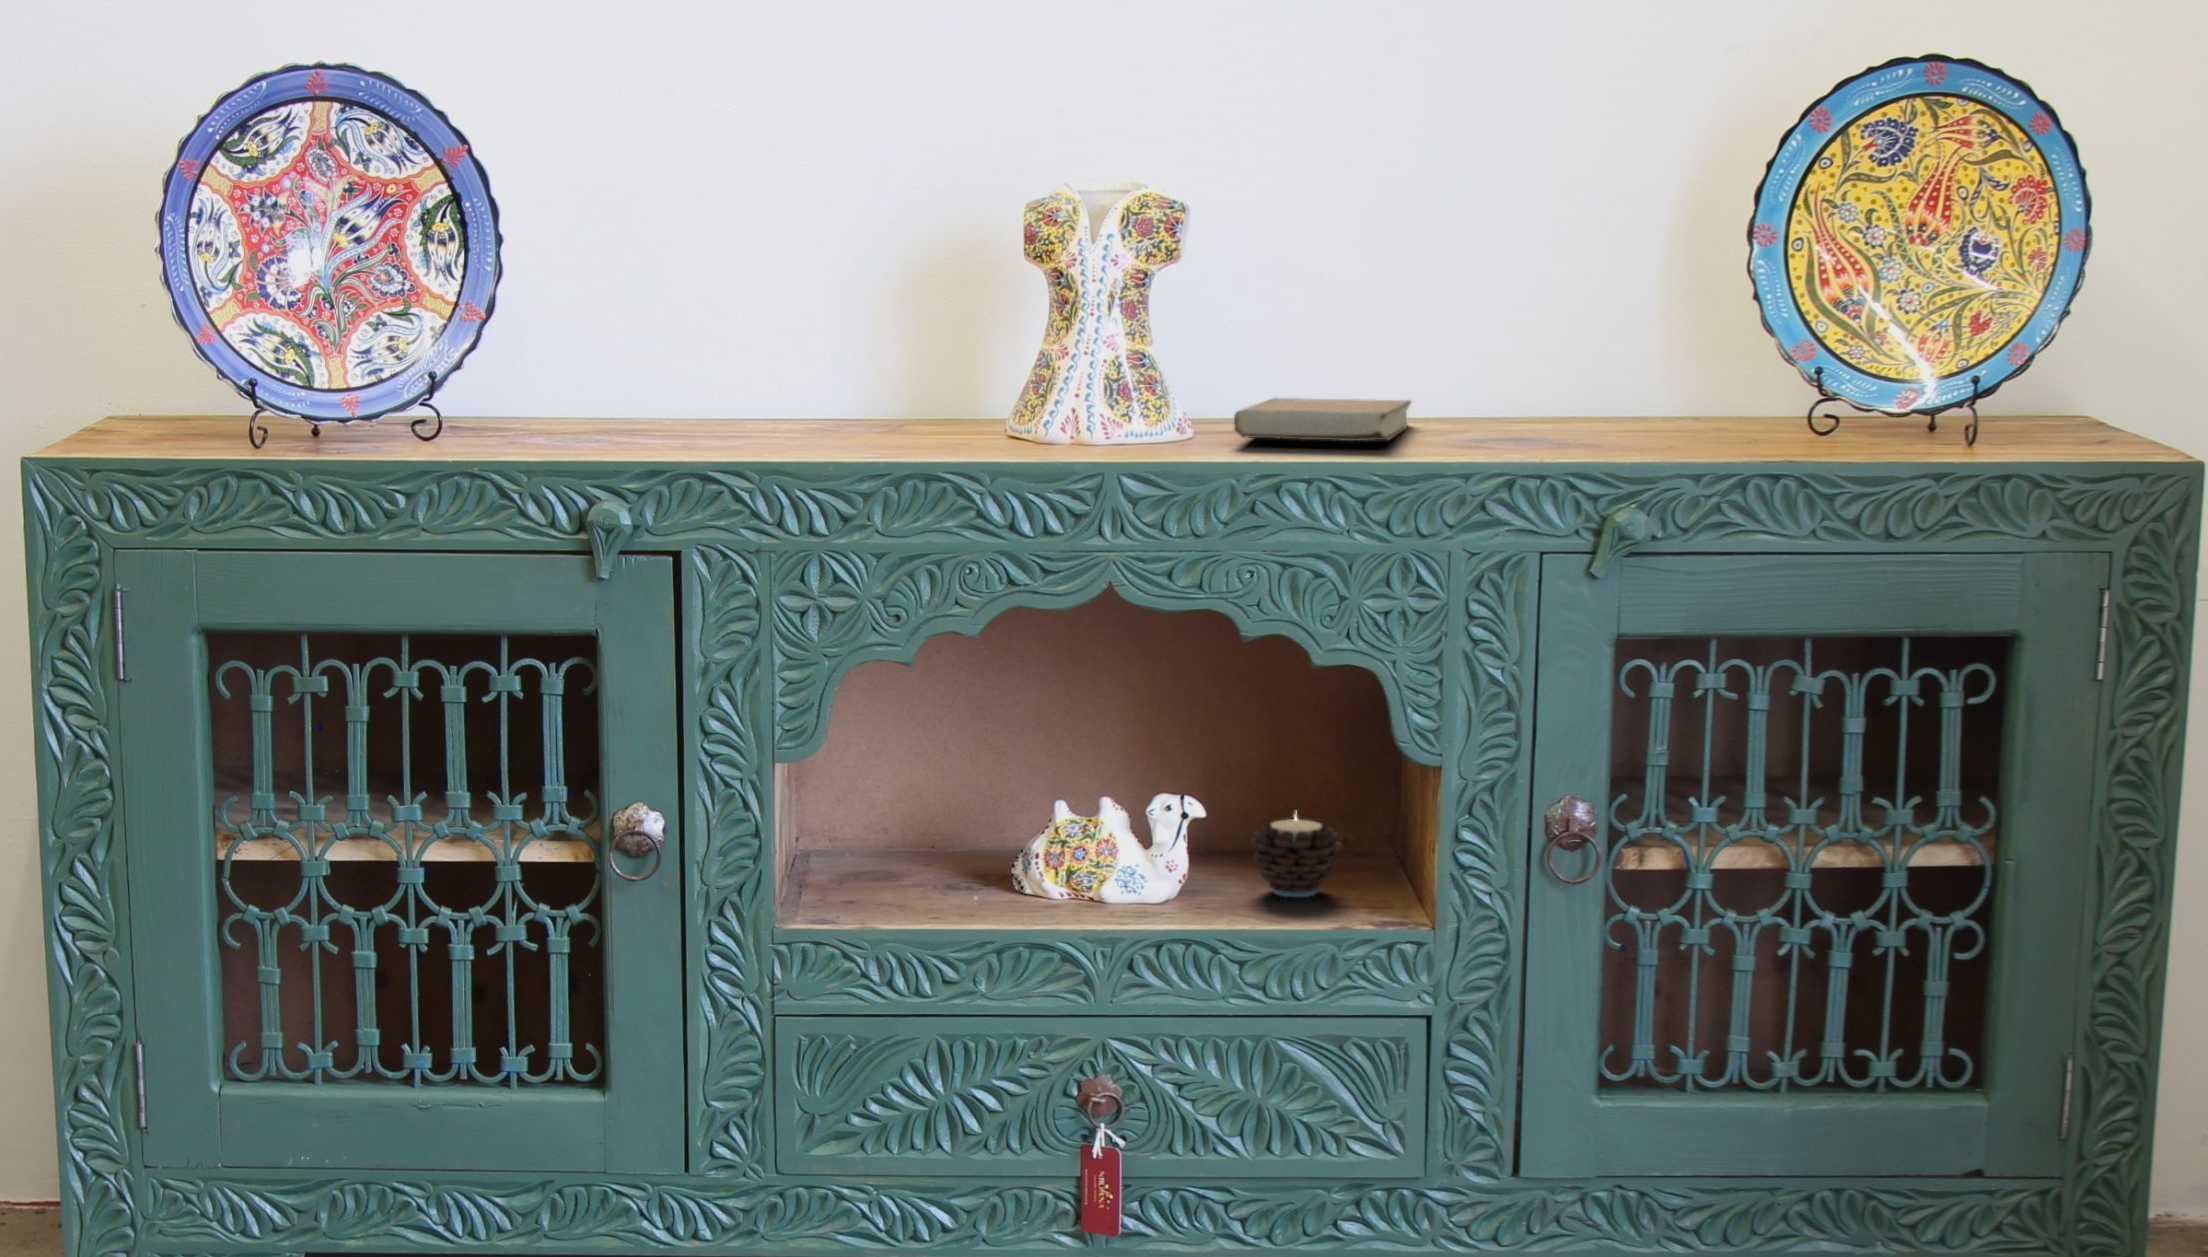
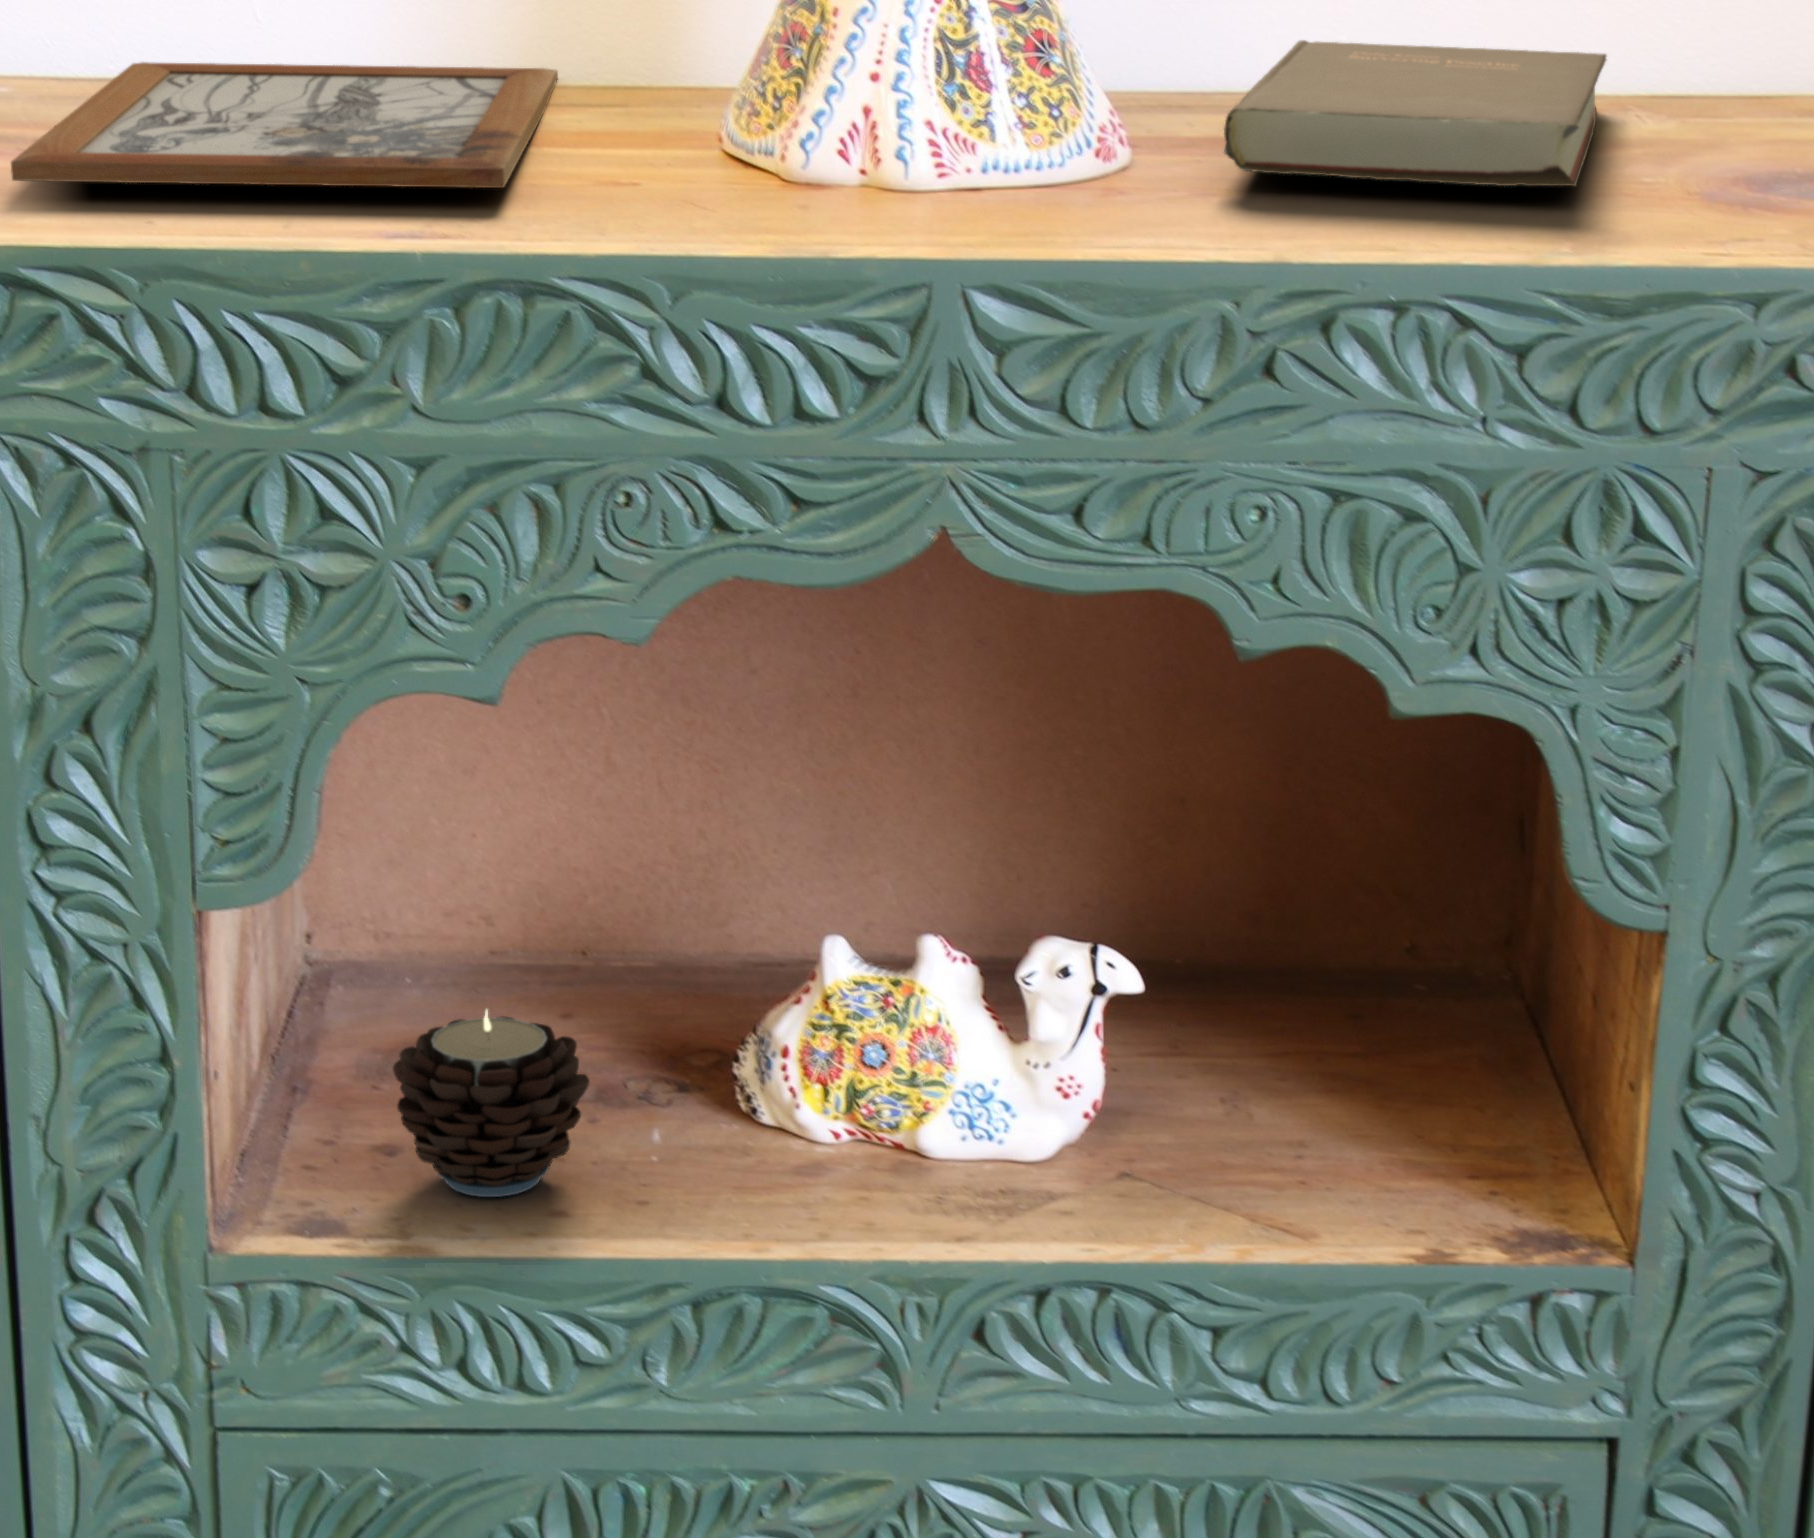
picture frame: none [702,414,940,443] -> present [11,62,558,188]
candle: present [1251,815,1342,897] -> present [393,1010,590,1197]

